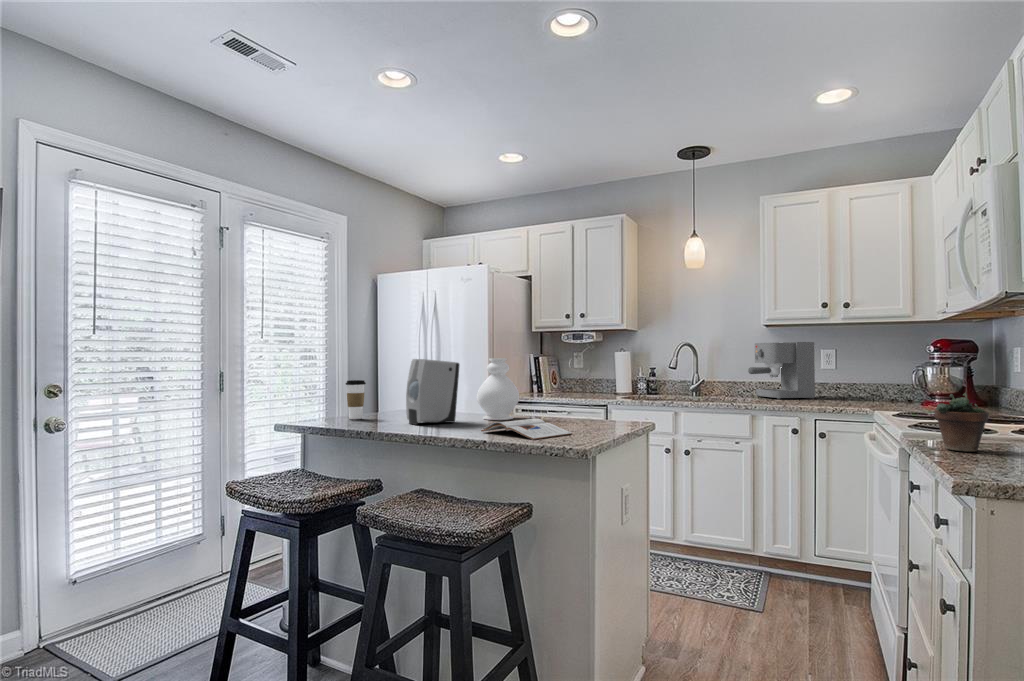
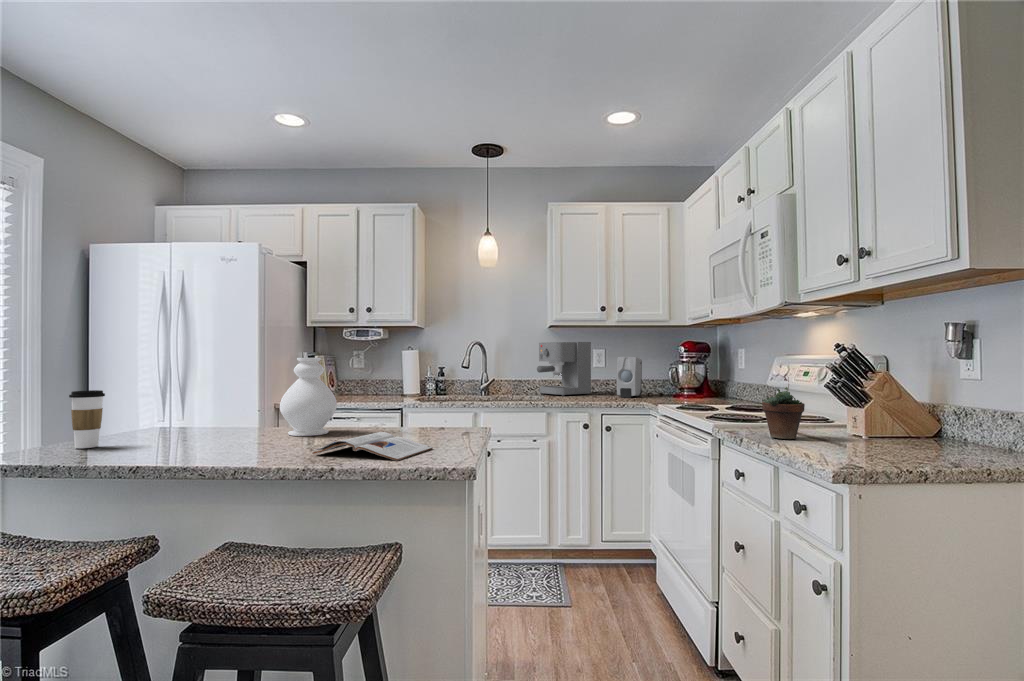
soap dispenser: present [406,359,459,425] -> present [617,357,642,398]

